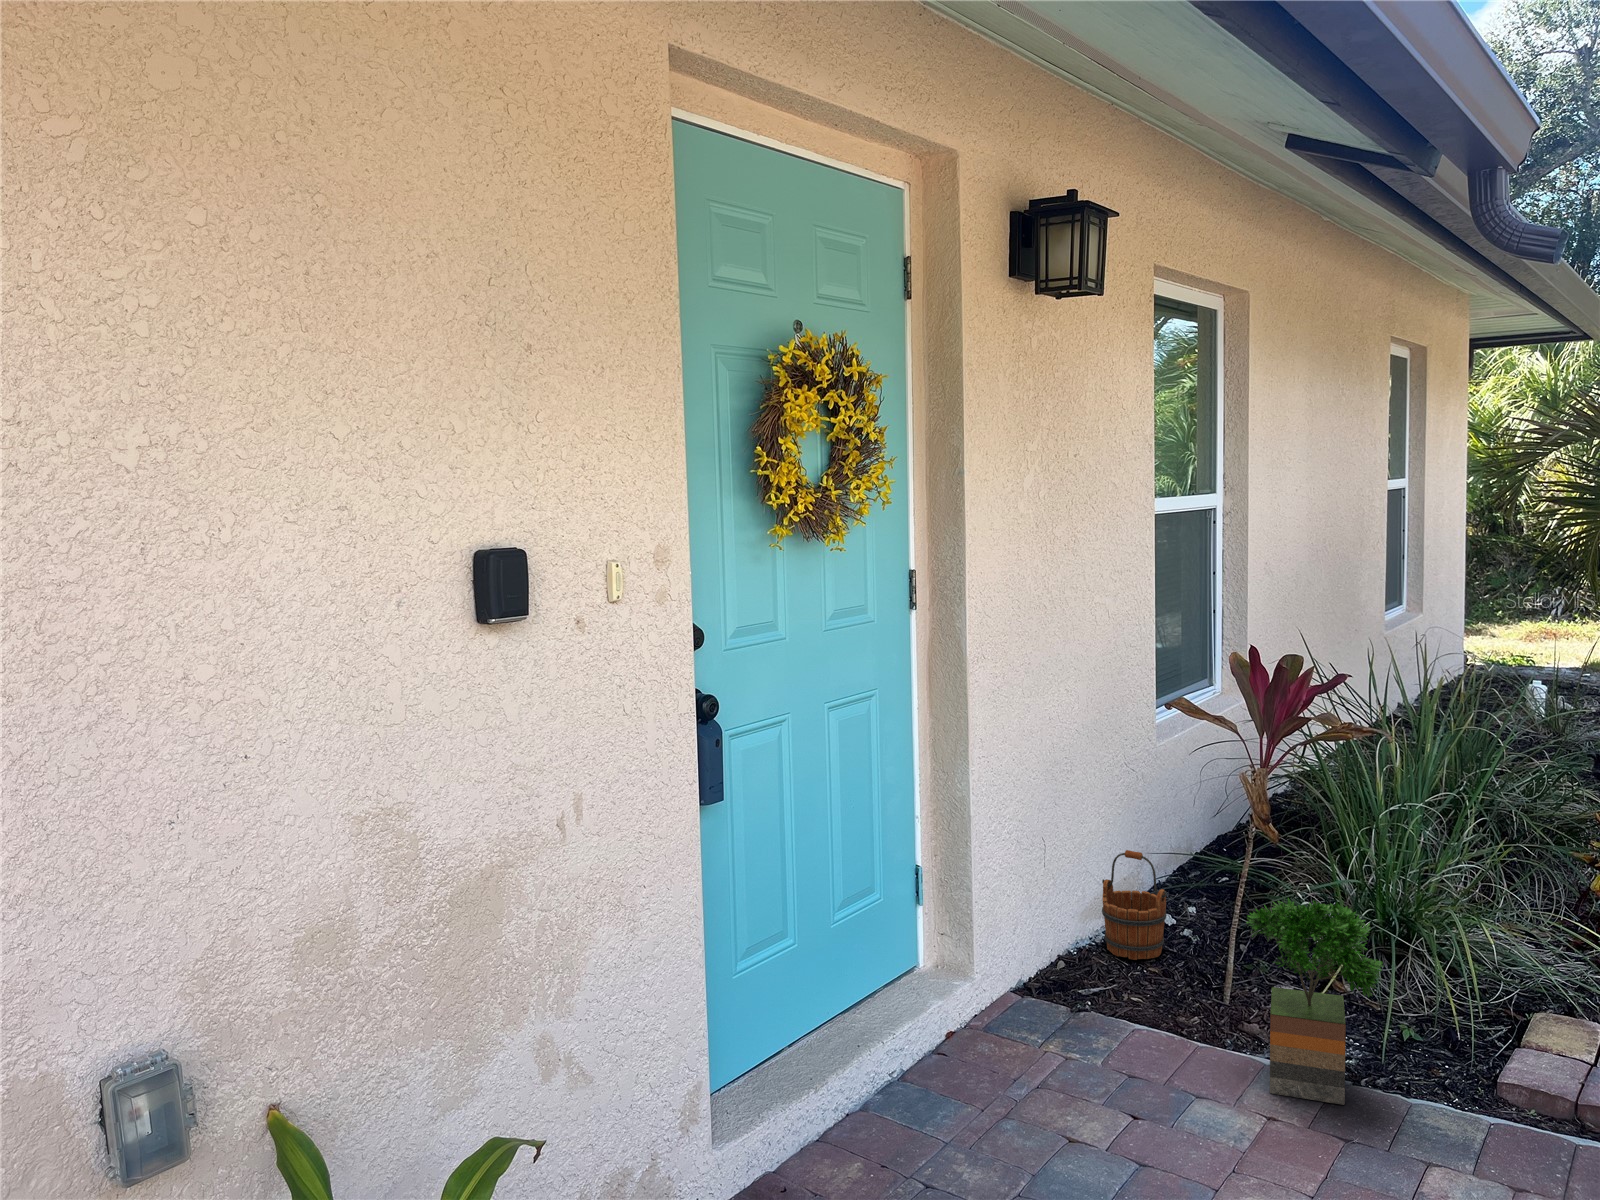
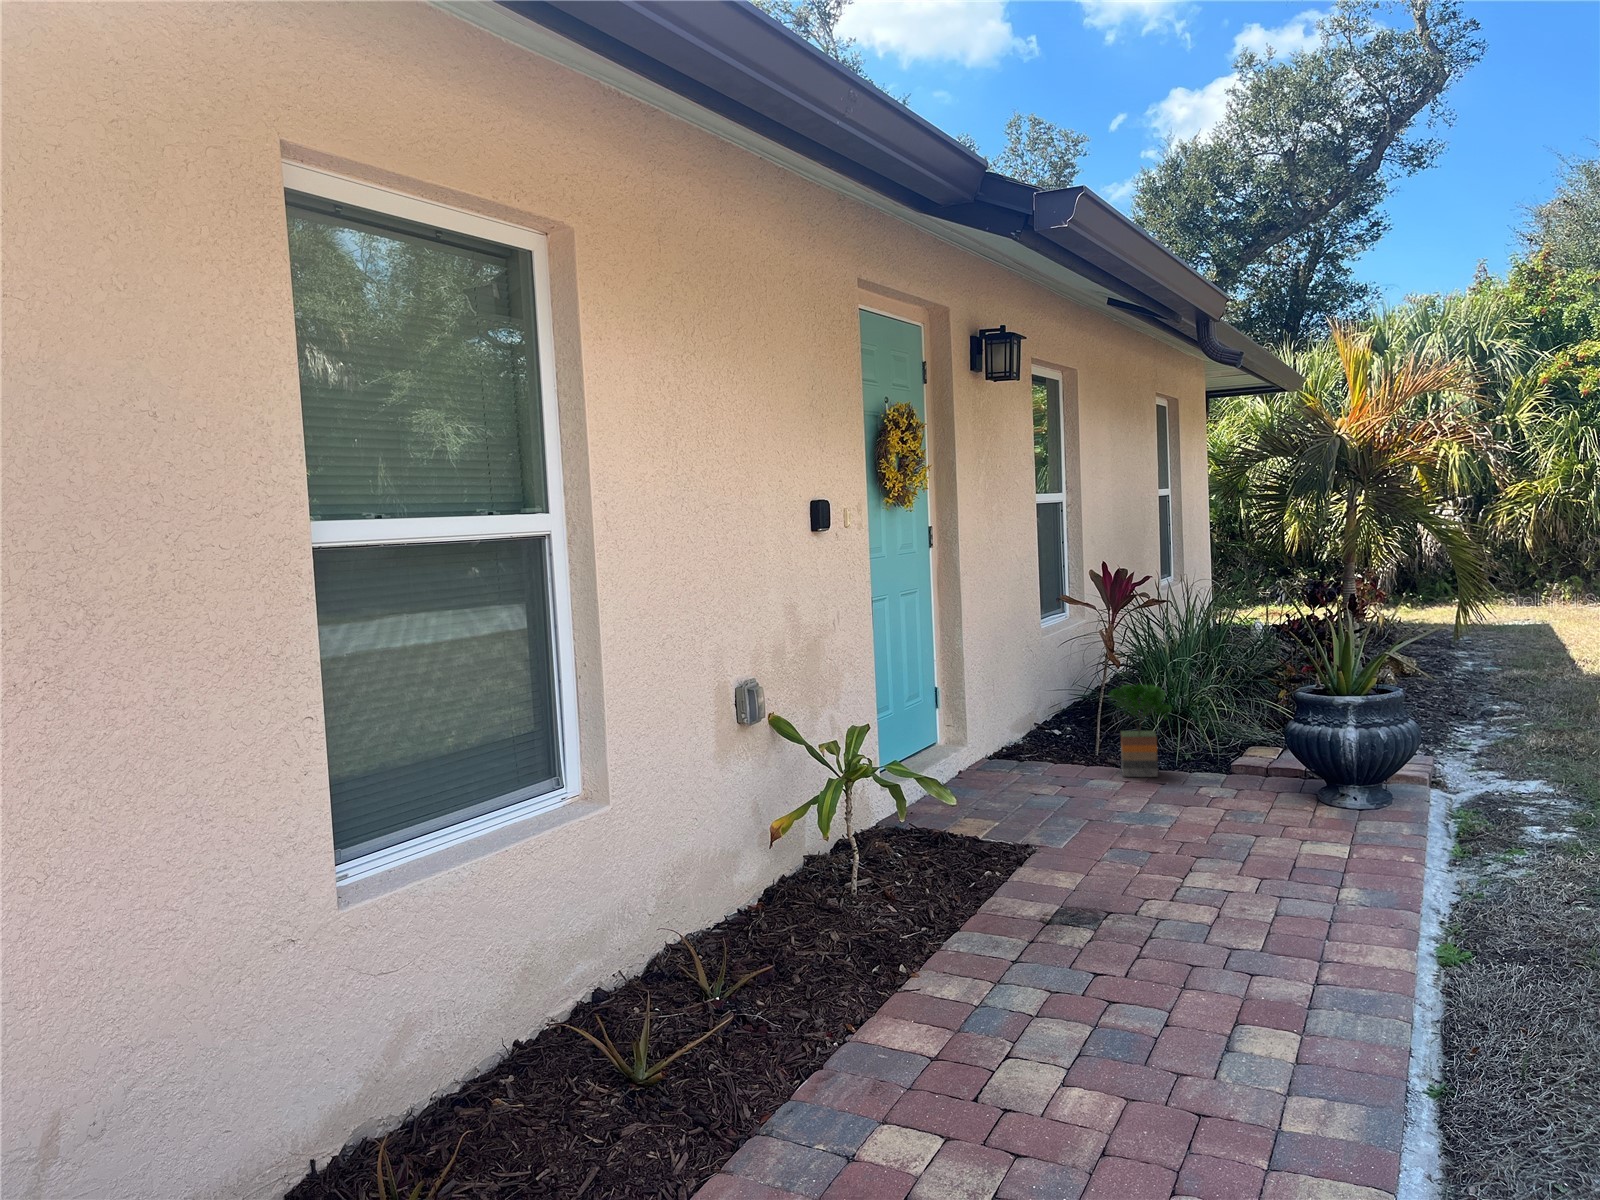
wooden bucket: present [1102,850,1167,960] -> none [1021,688,1058,747]

